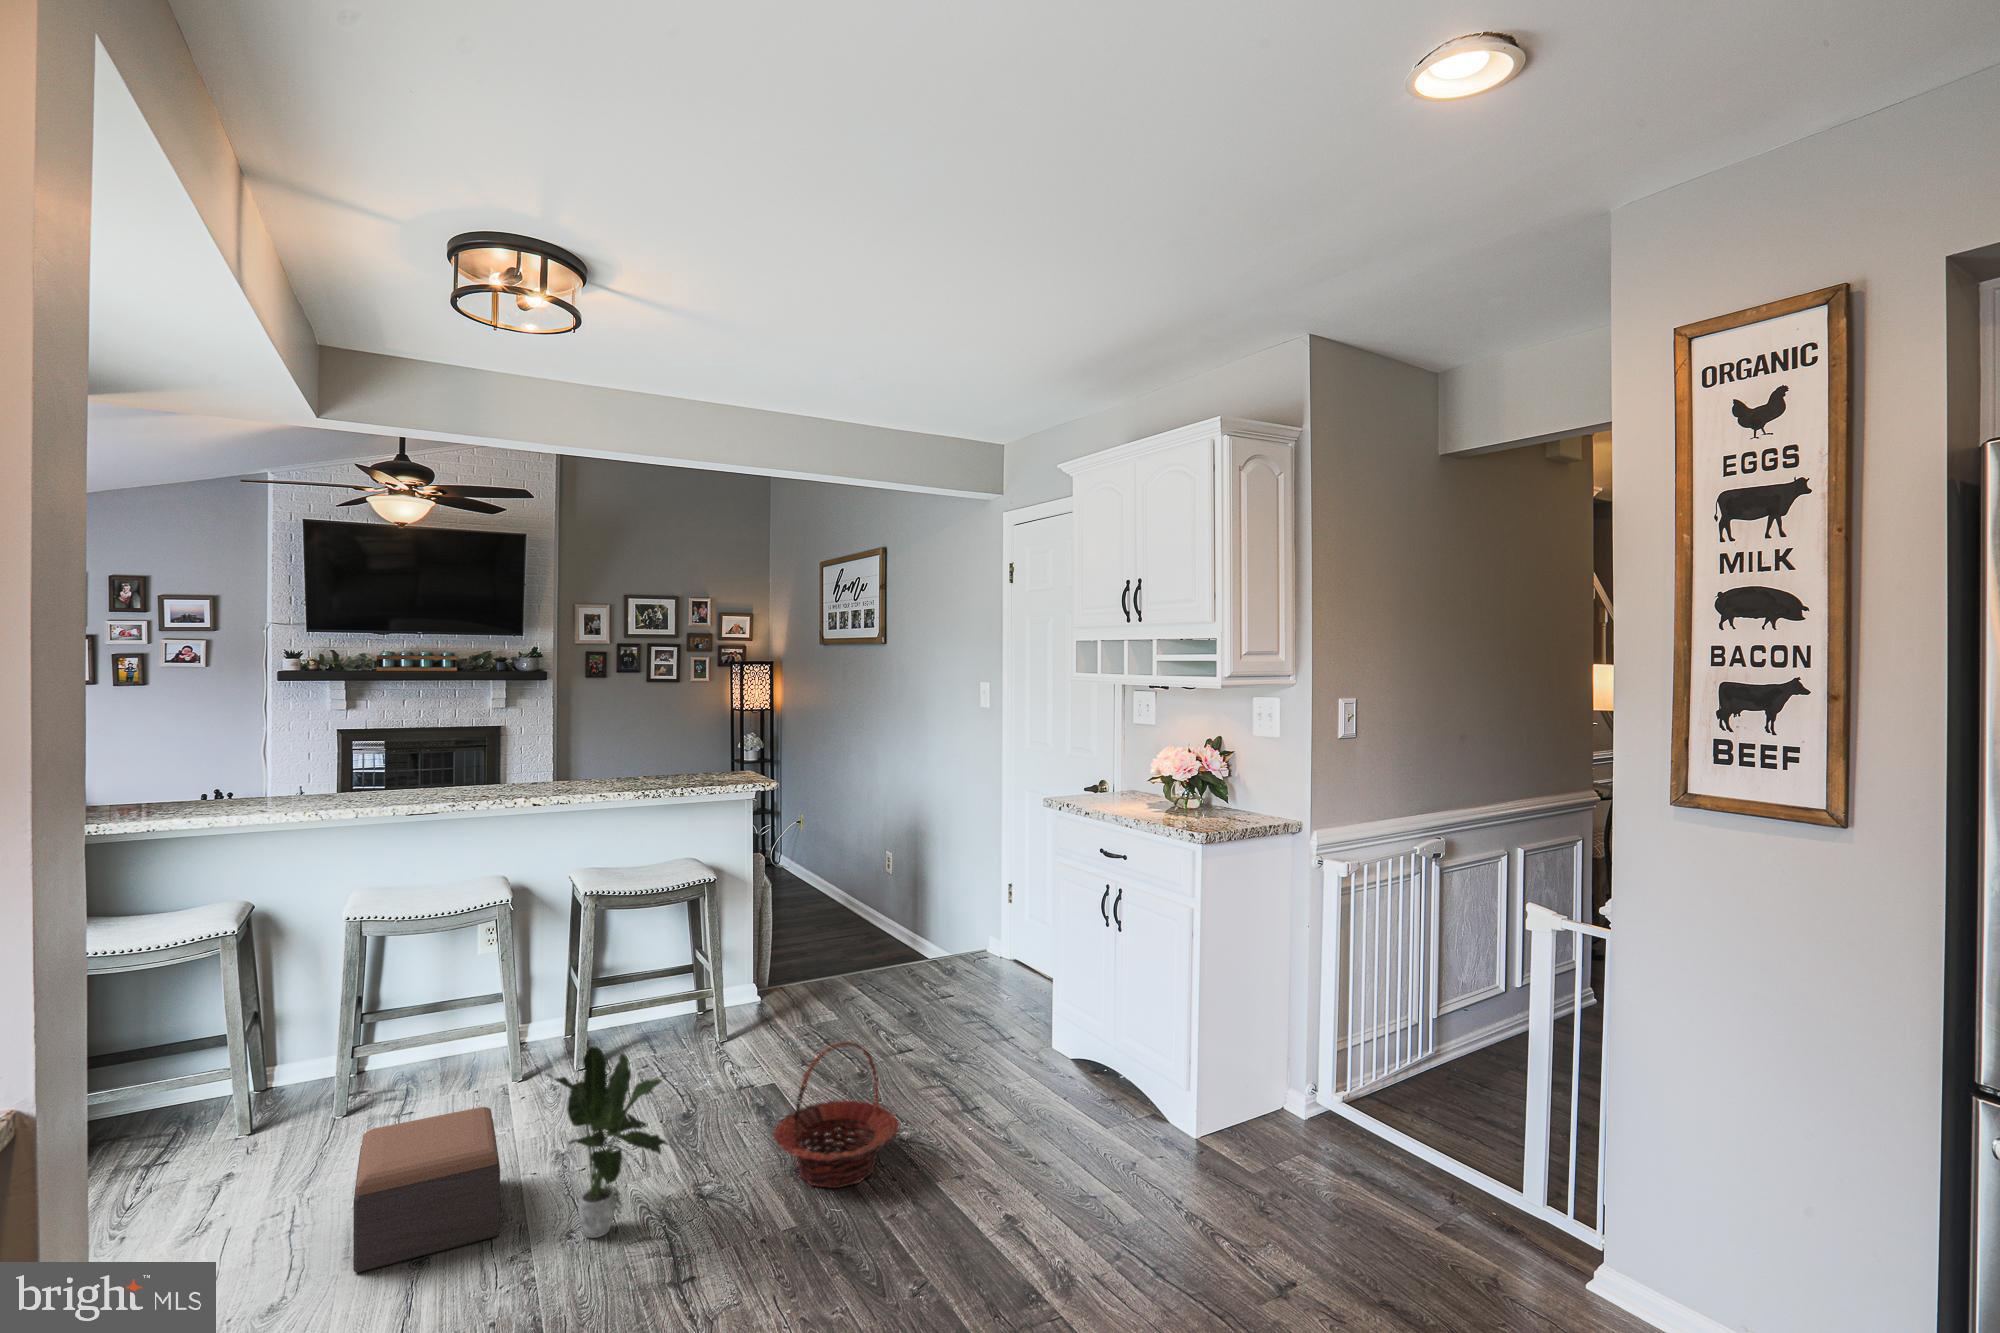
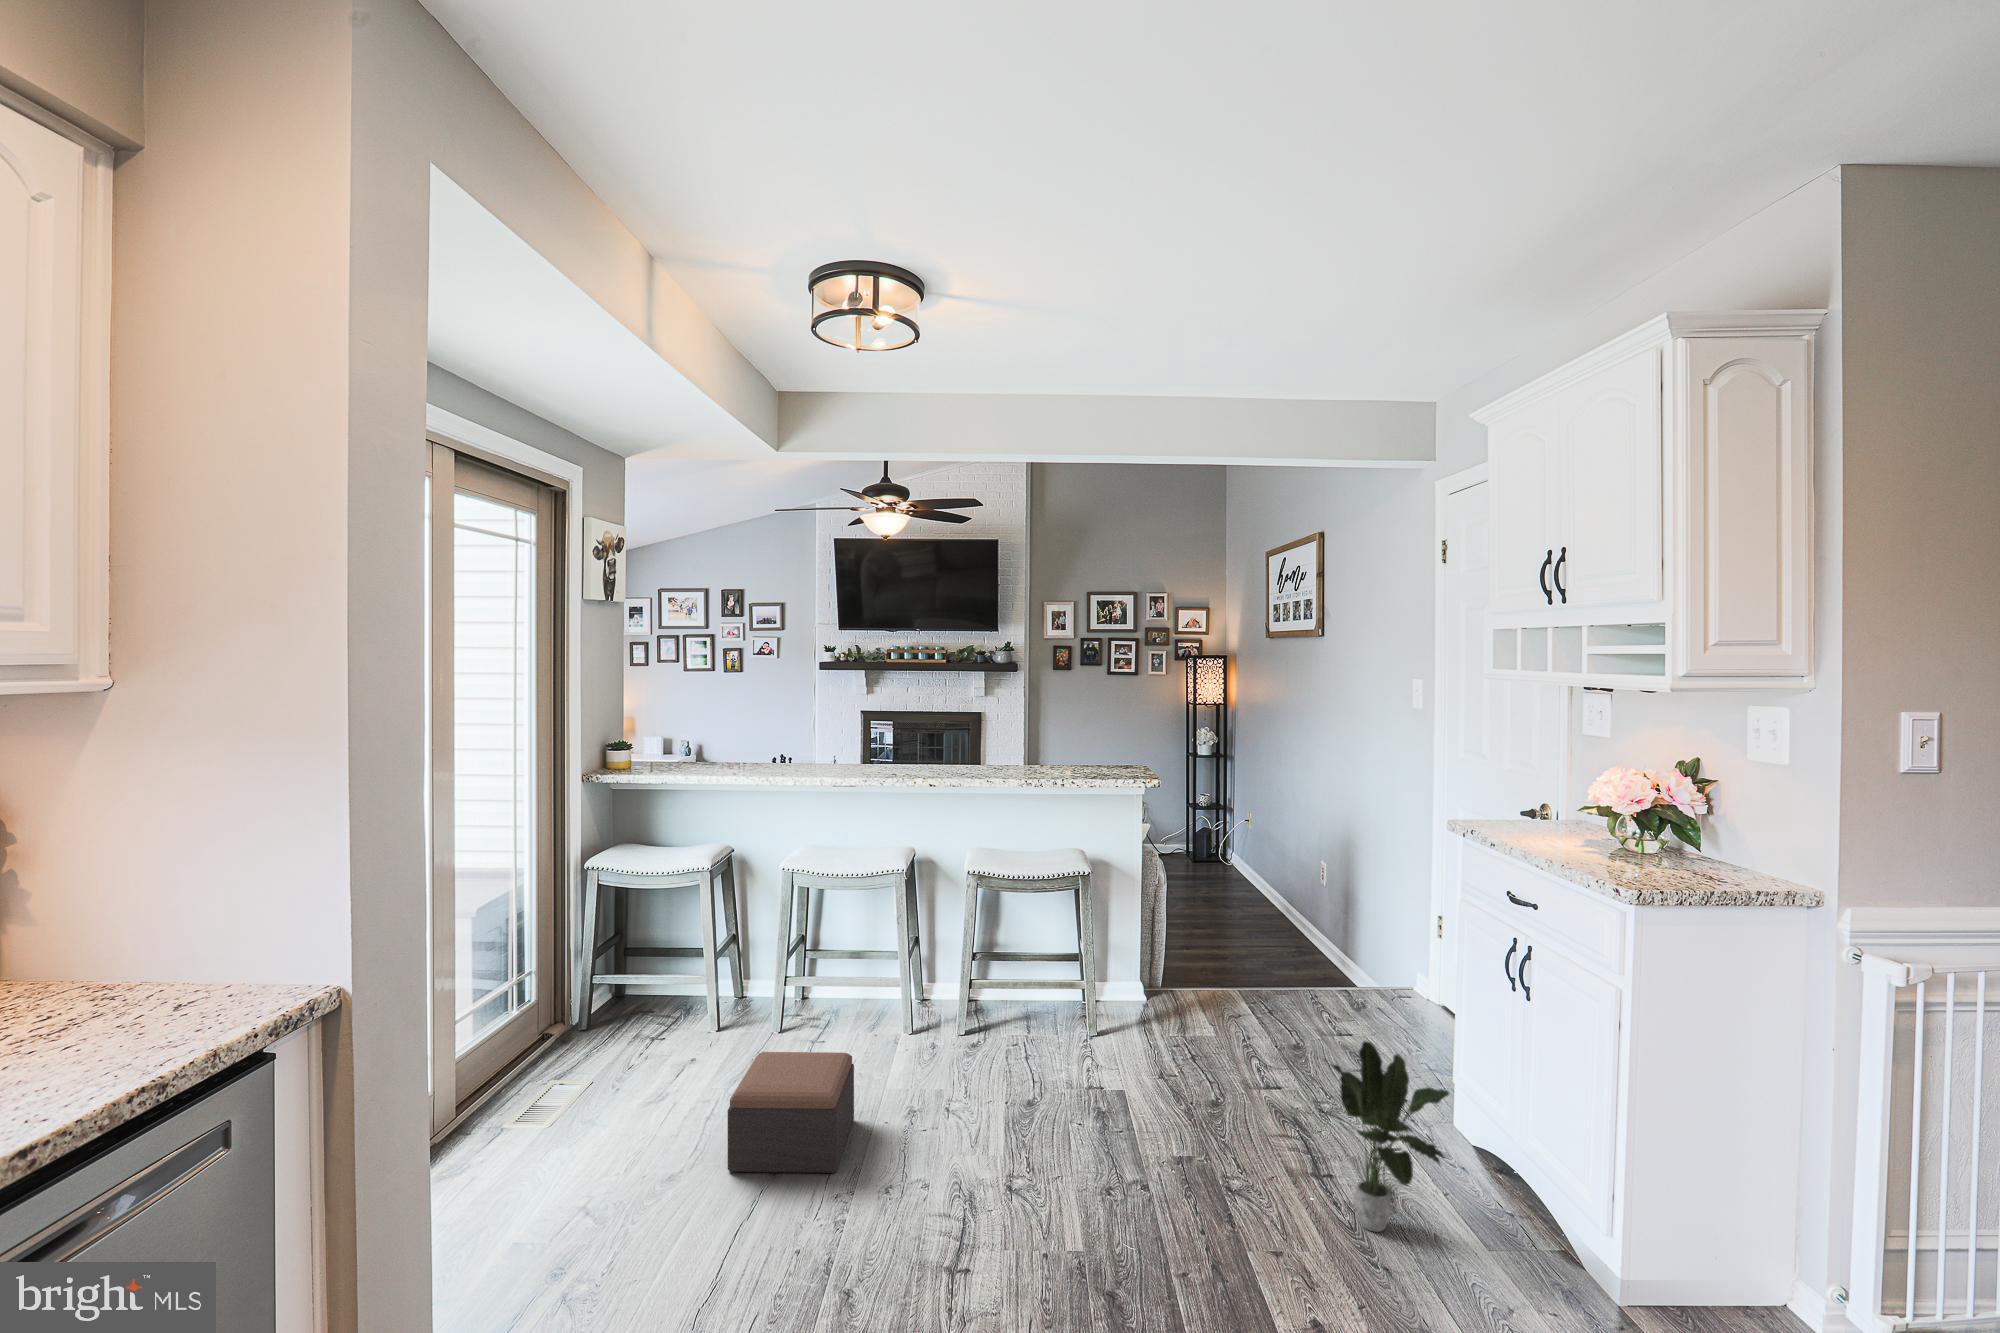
basket: present [773,1042,899,1188] -> none [1081,1067,1216,1224]
potted plant: present [545,1047,668,1238] -> present [1325,1042,1449,1232]

